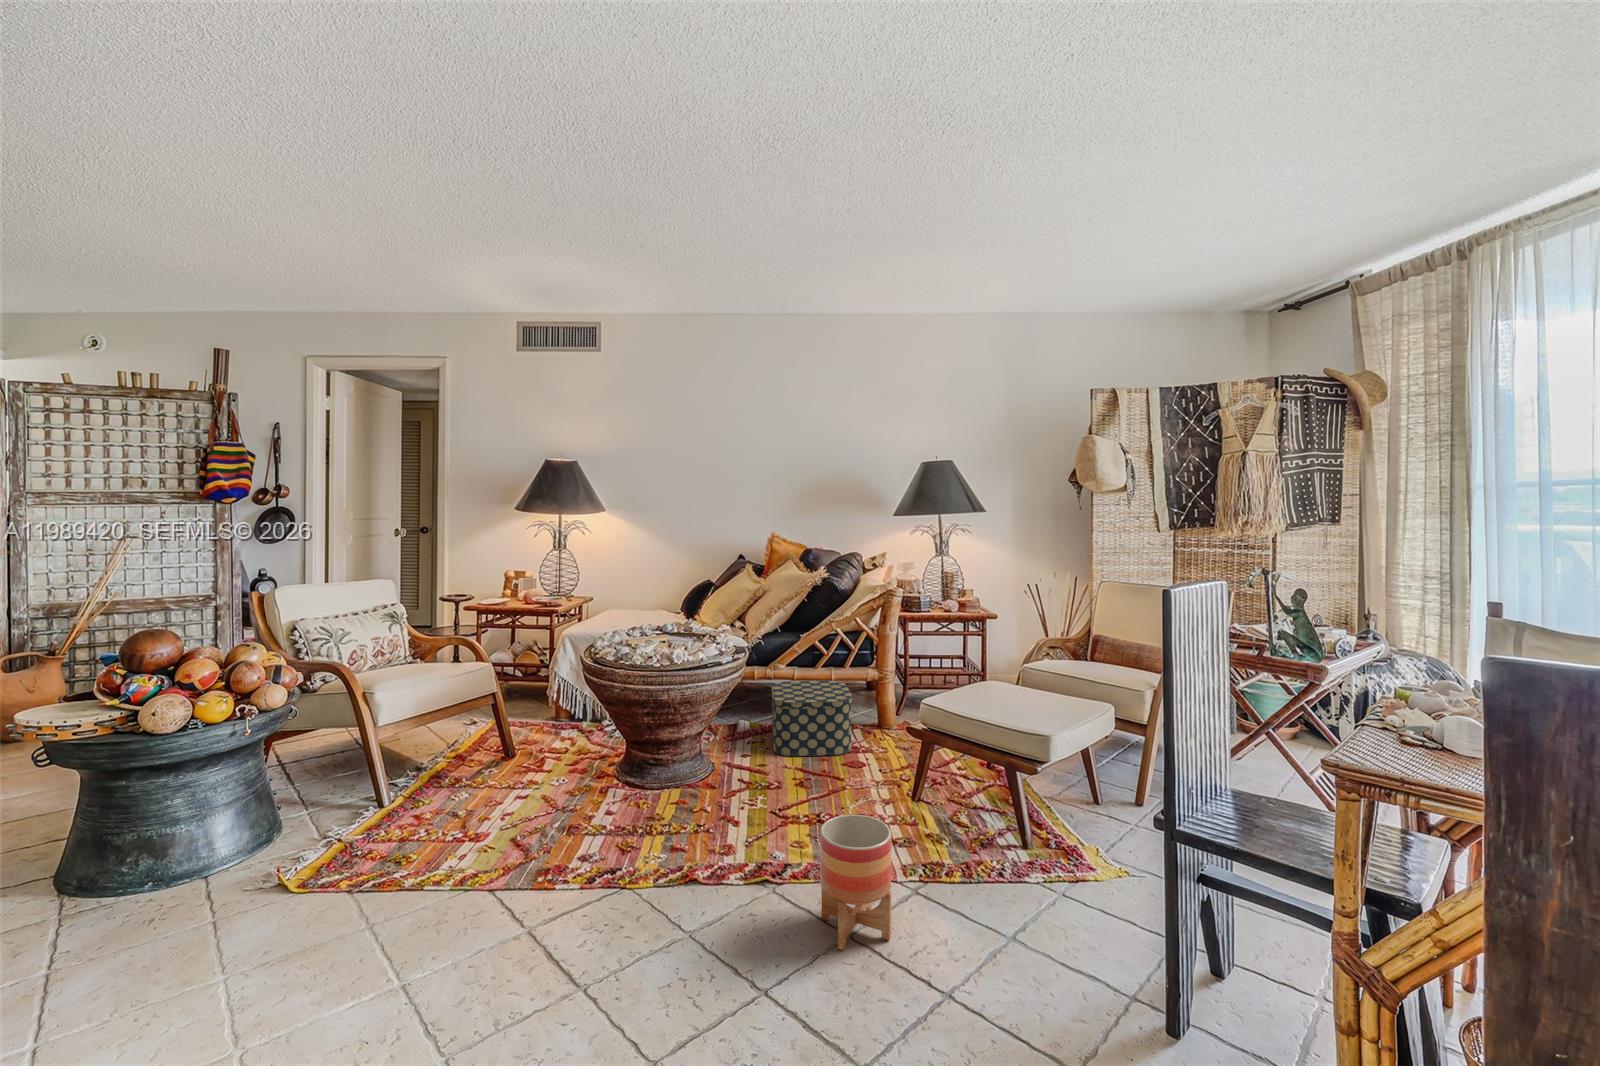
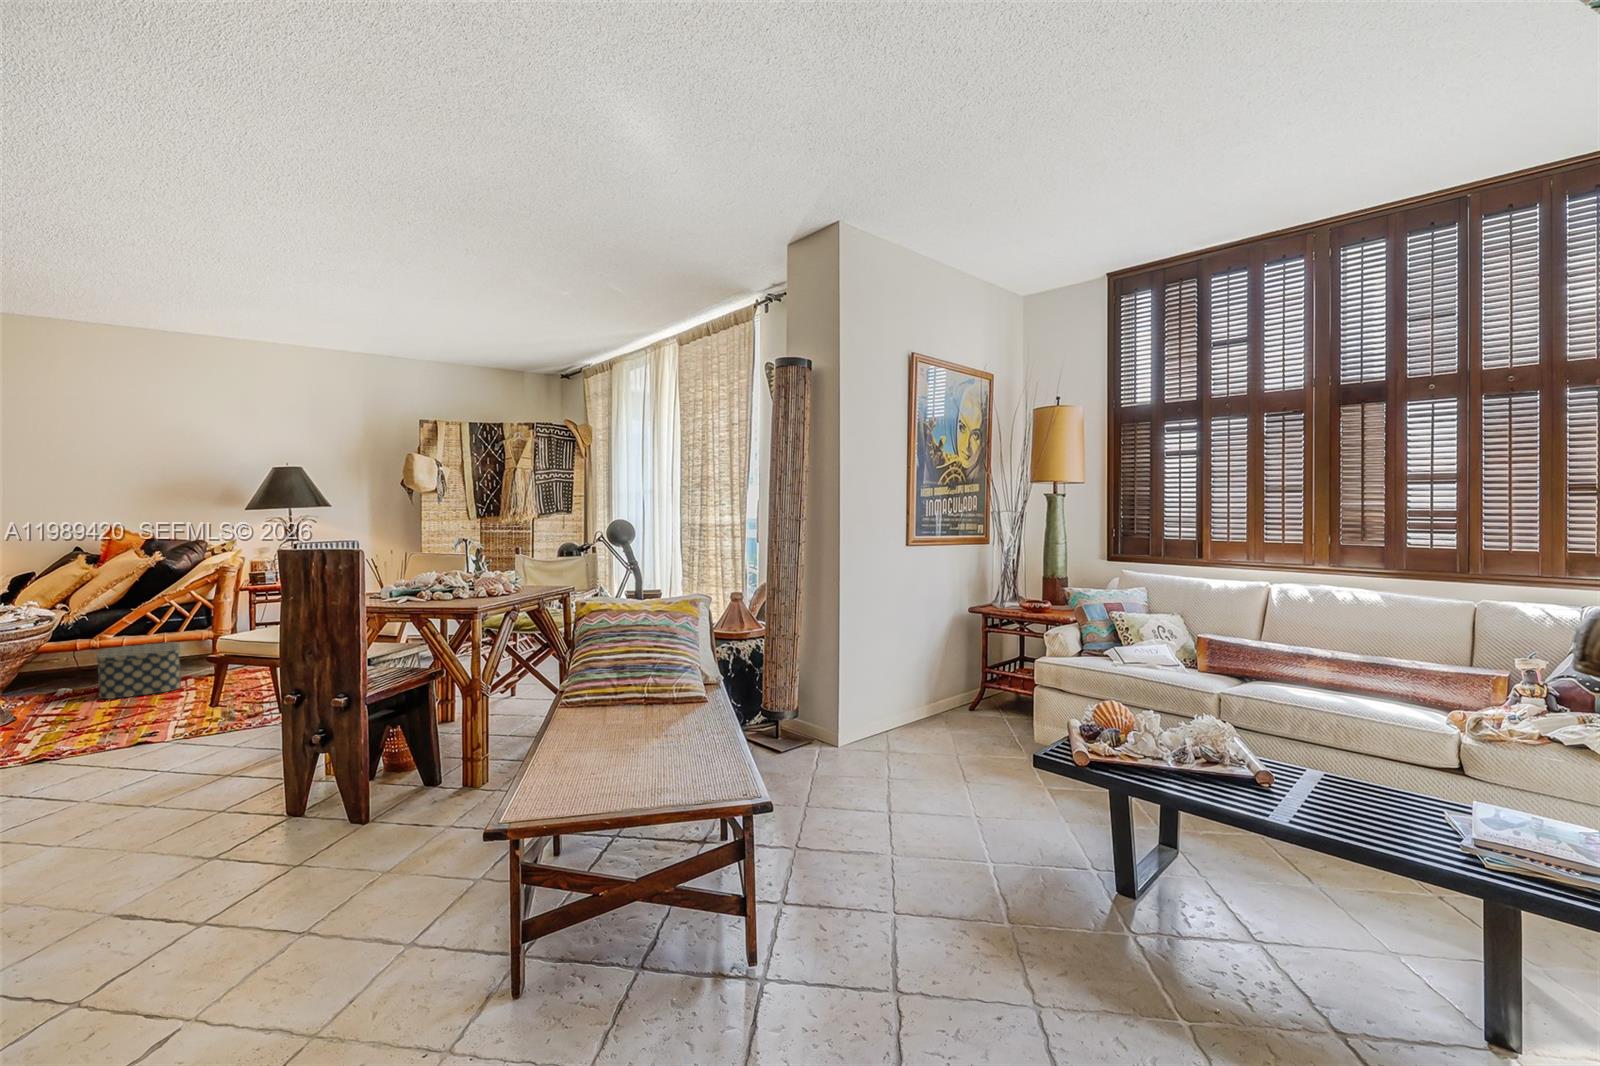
planter: present [820,815,891,950] -> none [105,691,159,758]

